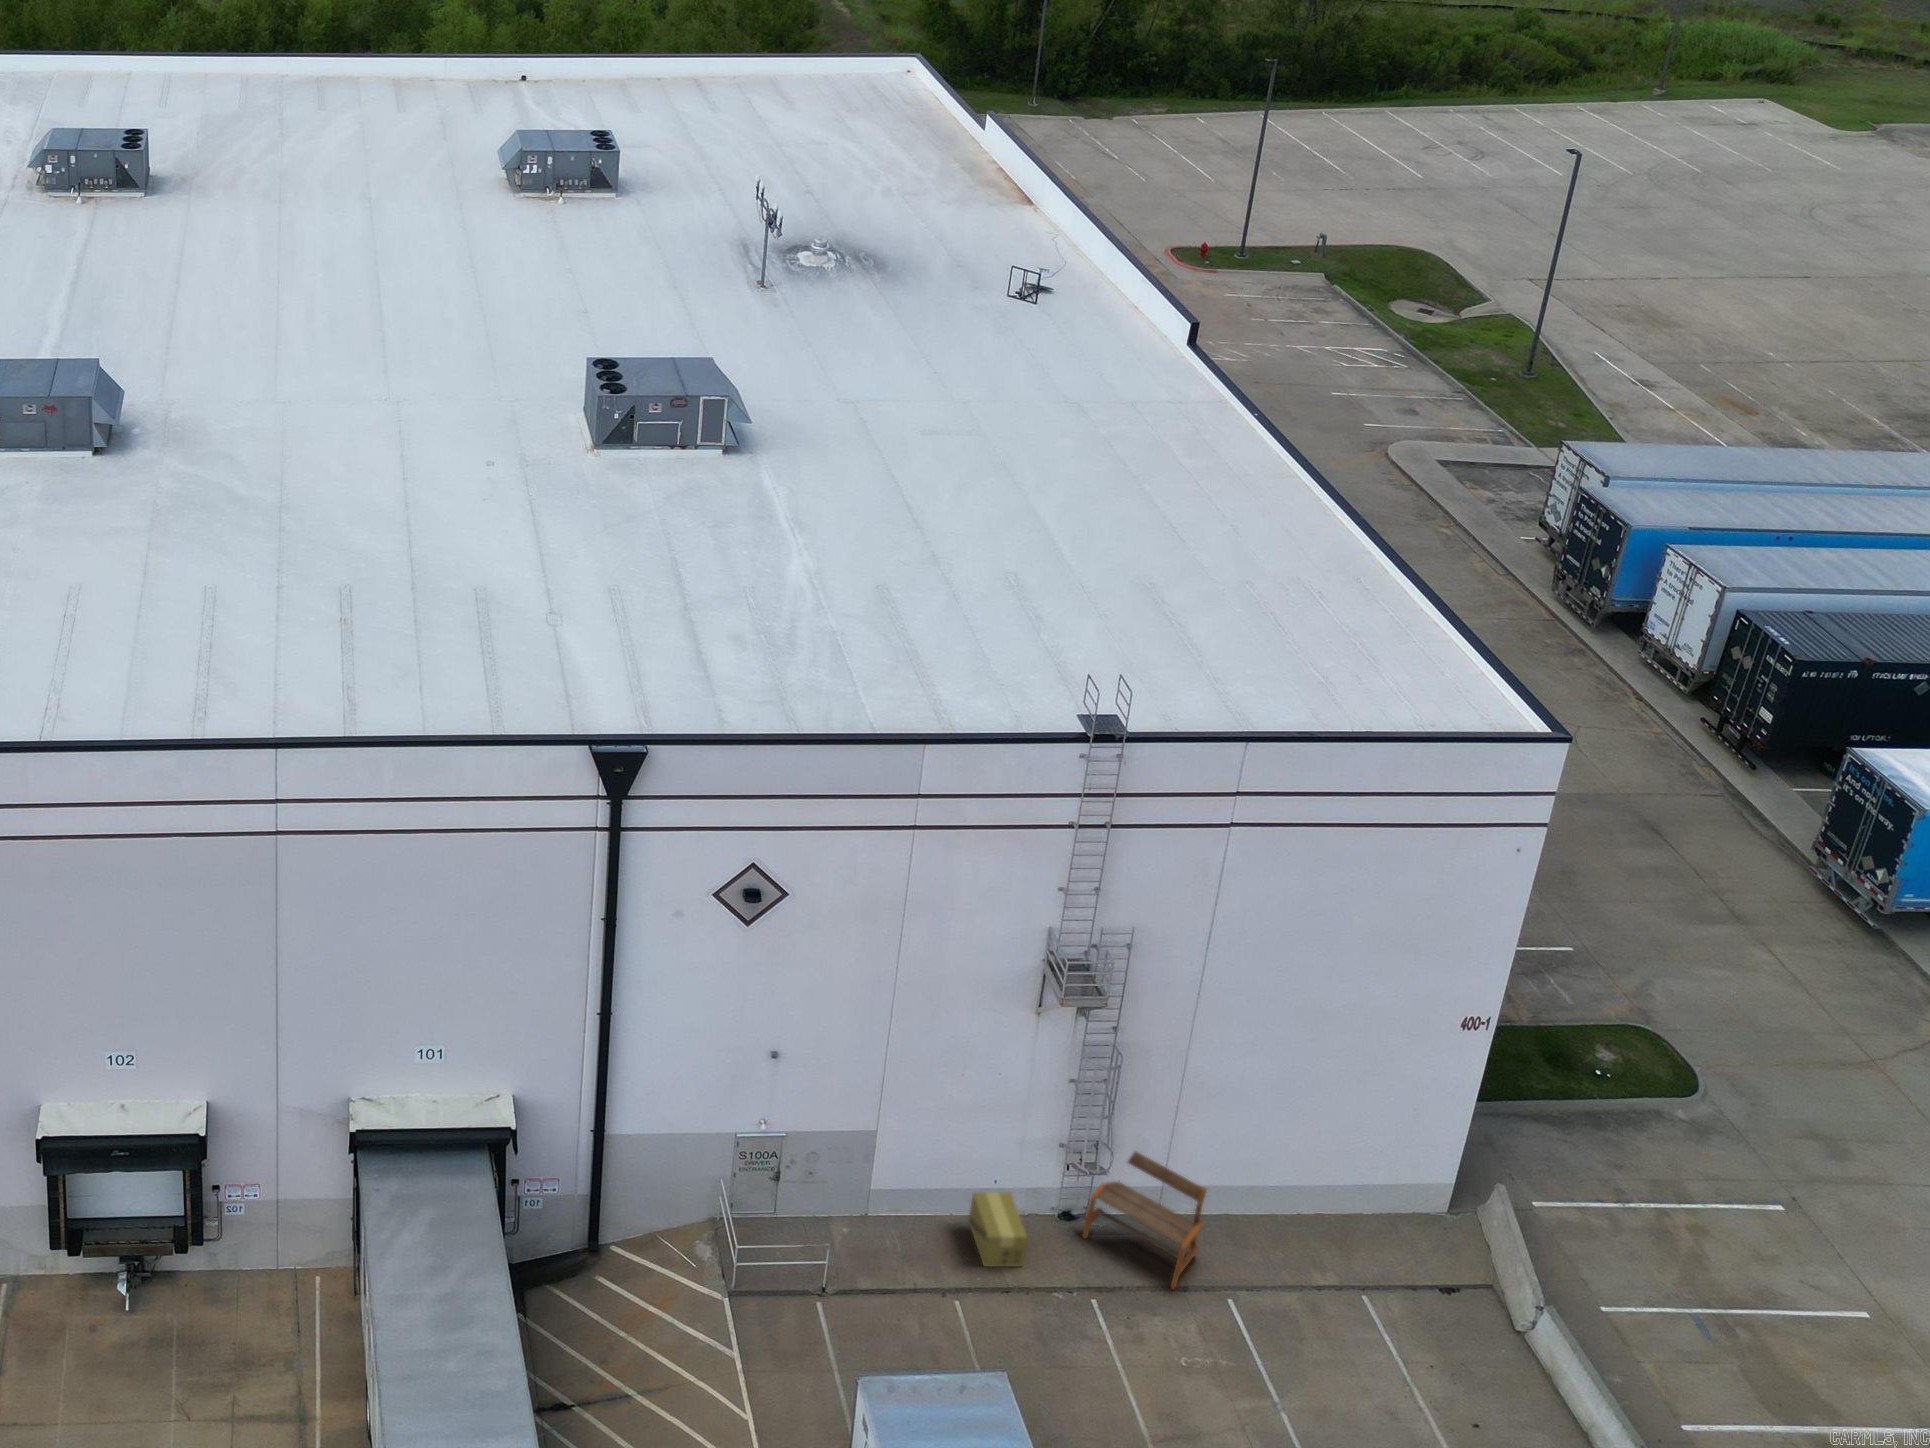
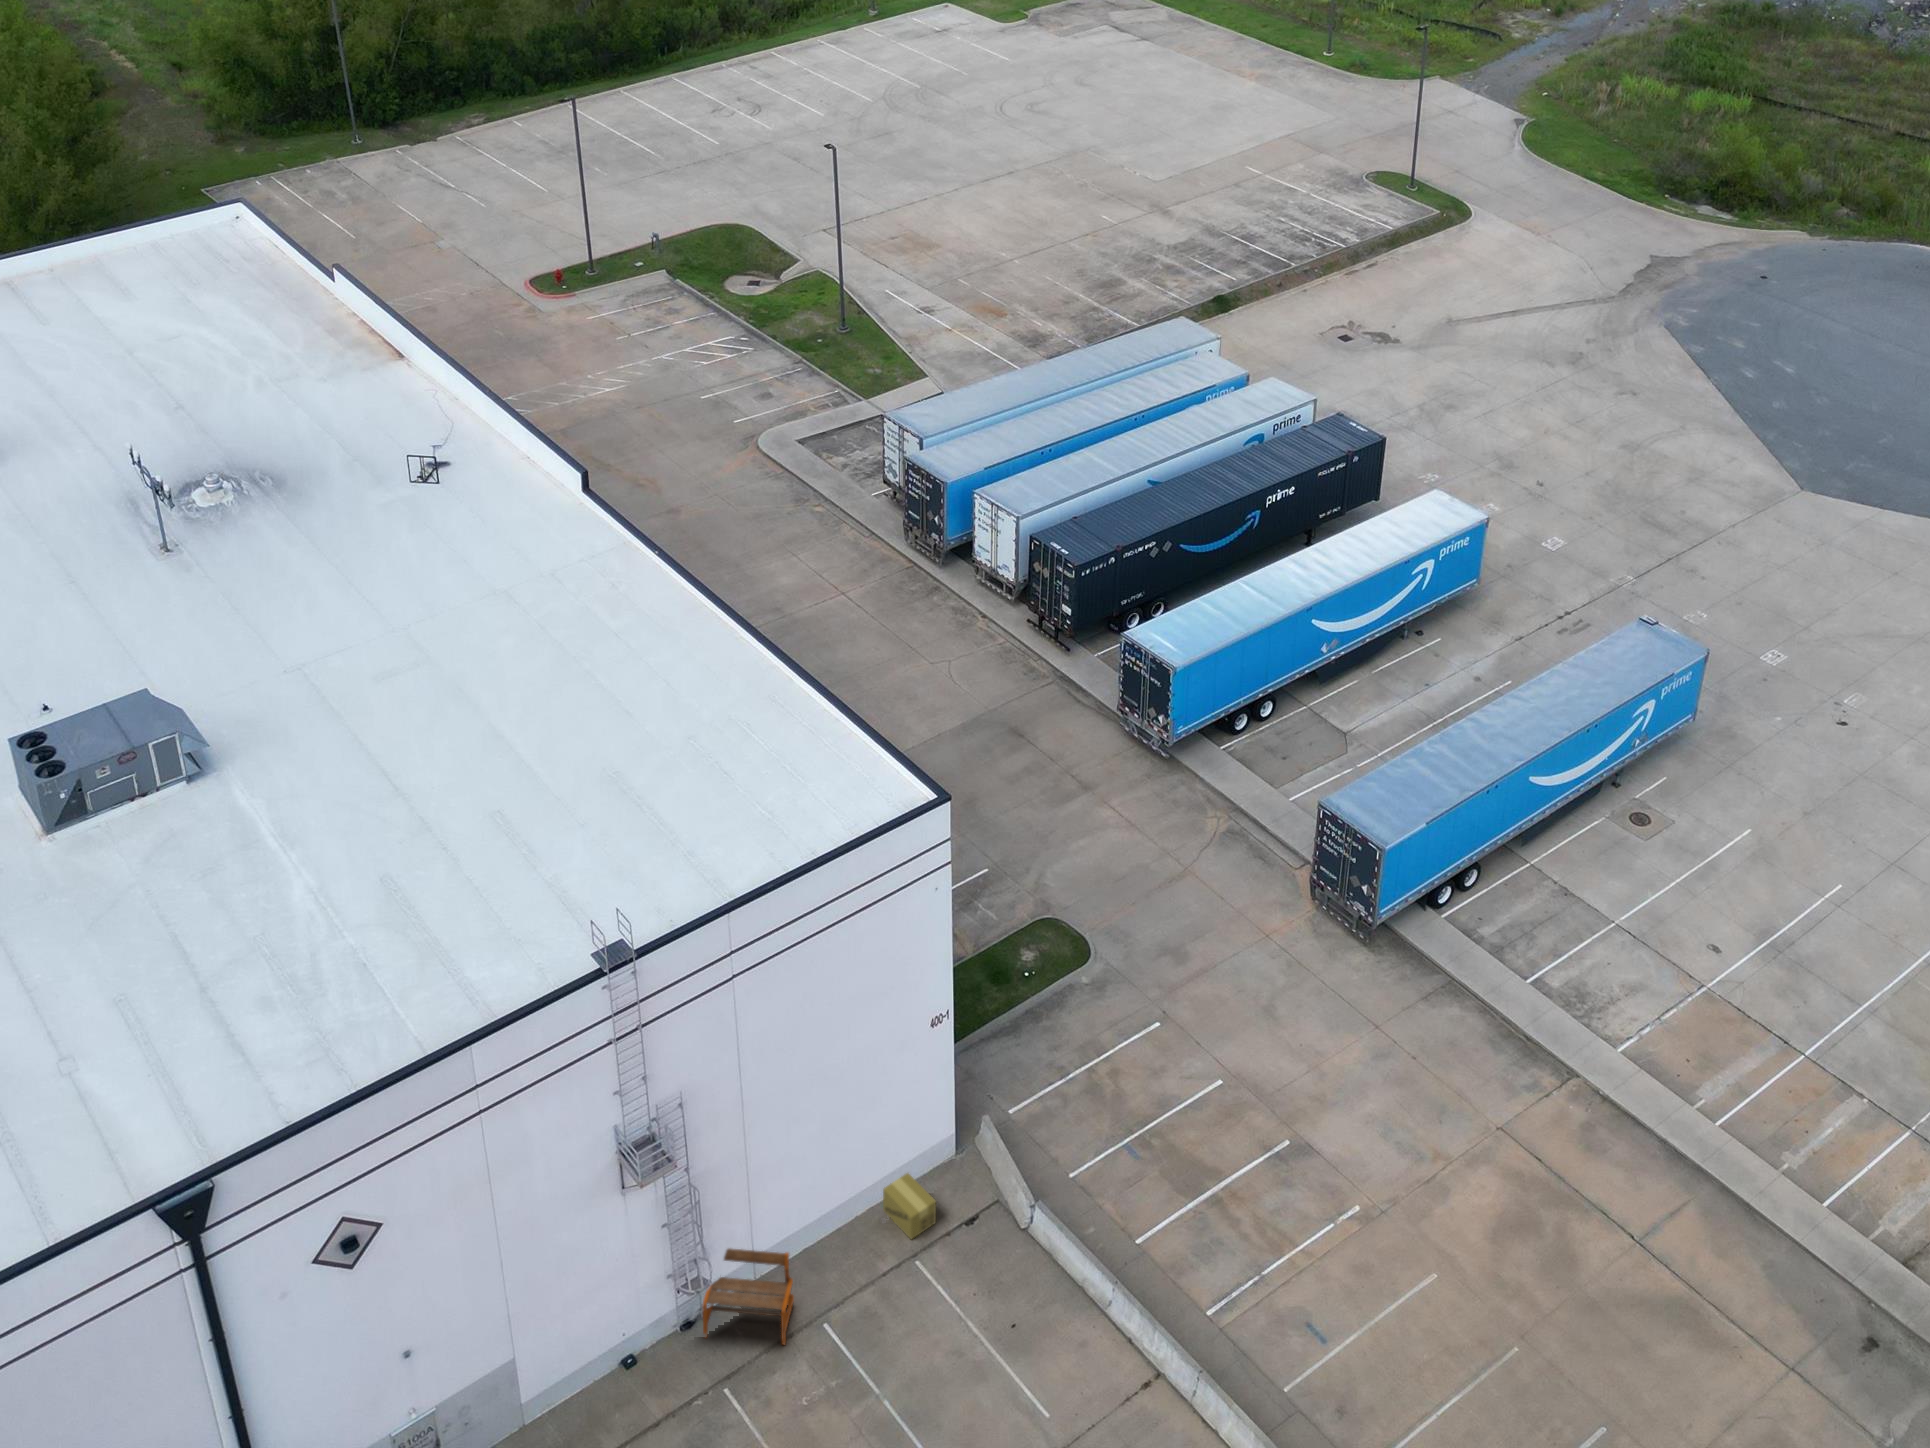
cardboard box: present [968,1192,1027,1267] -> present [883,1173,936,1239]

